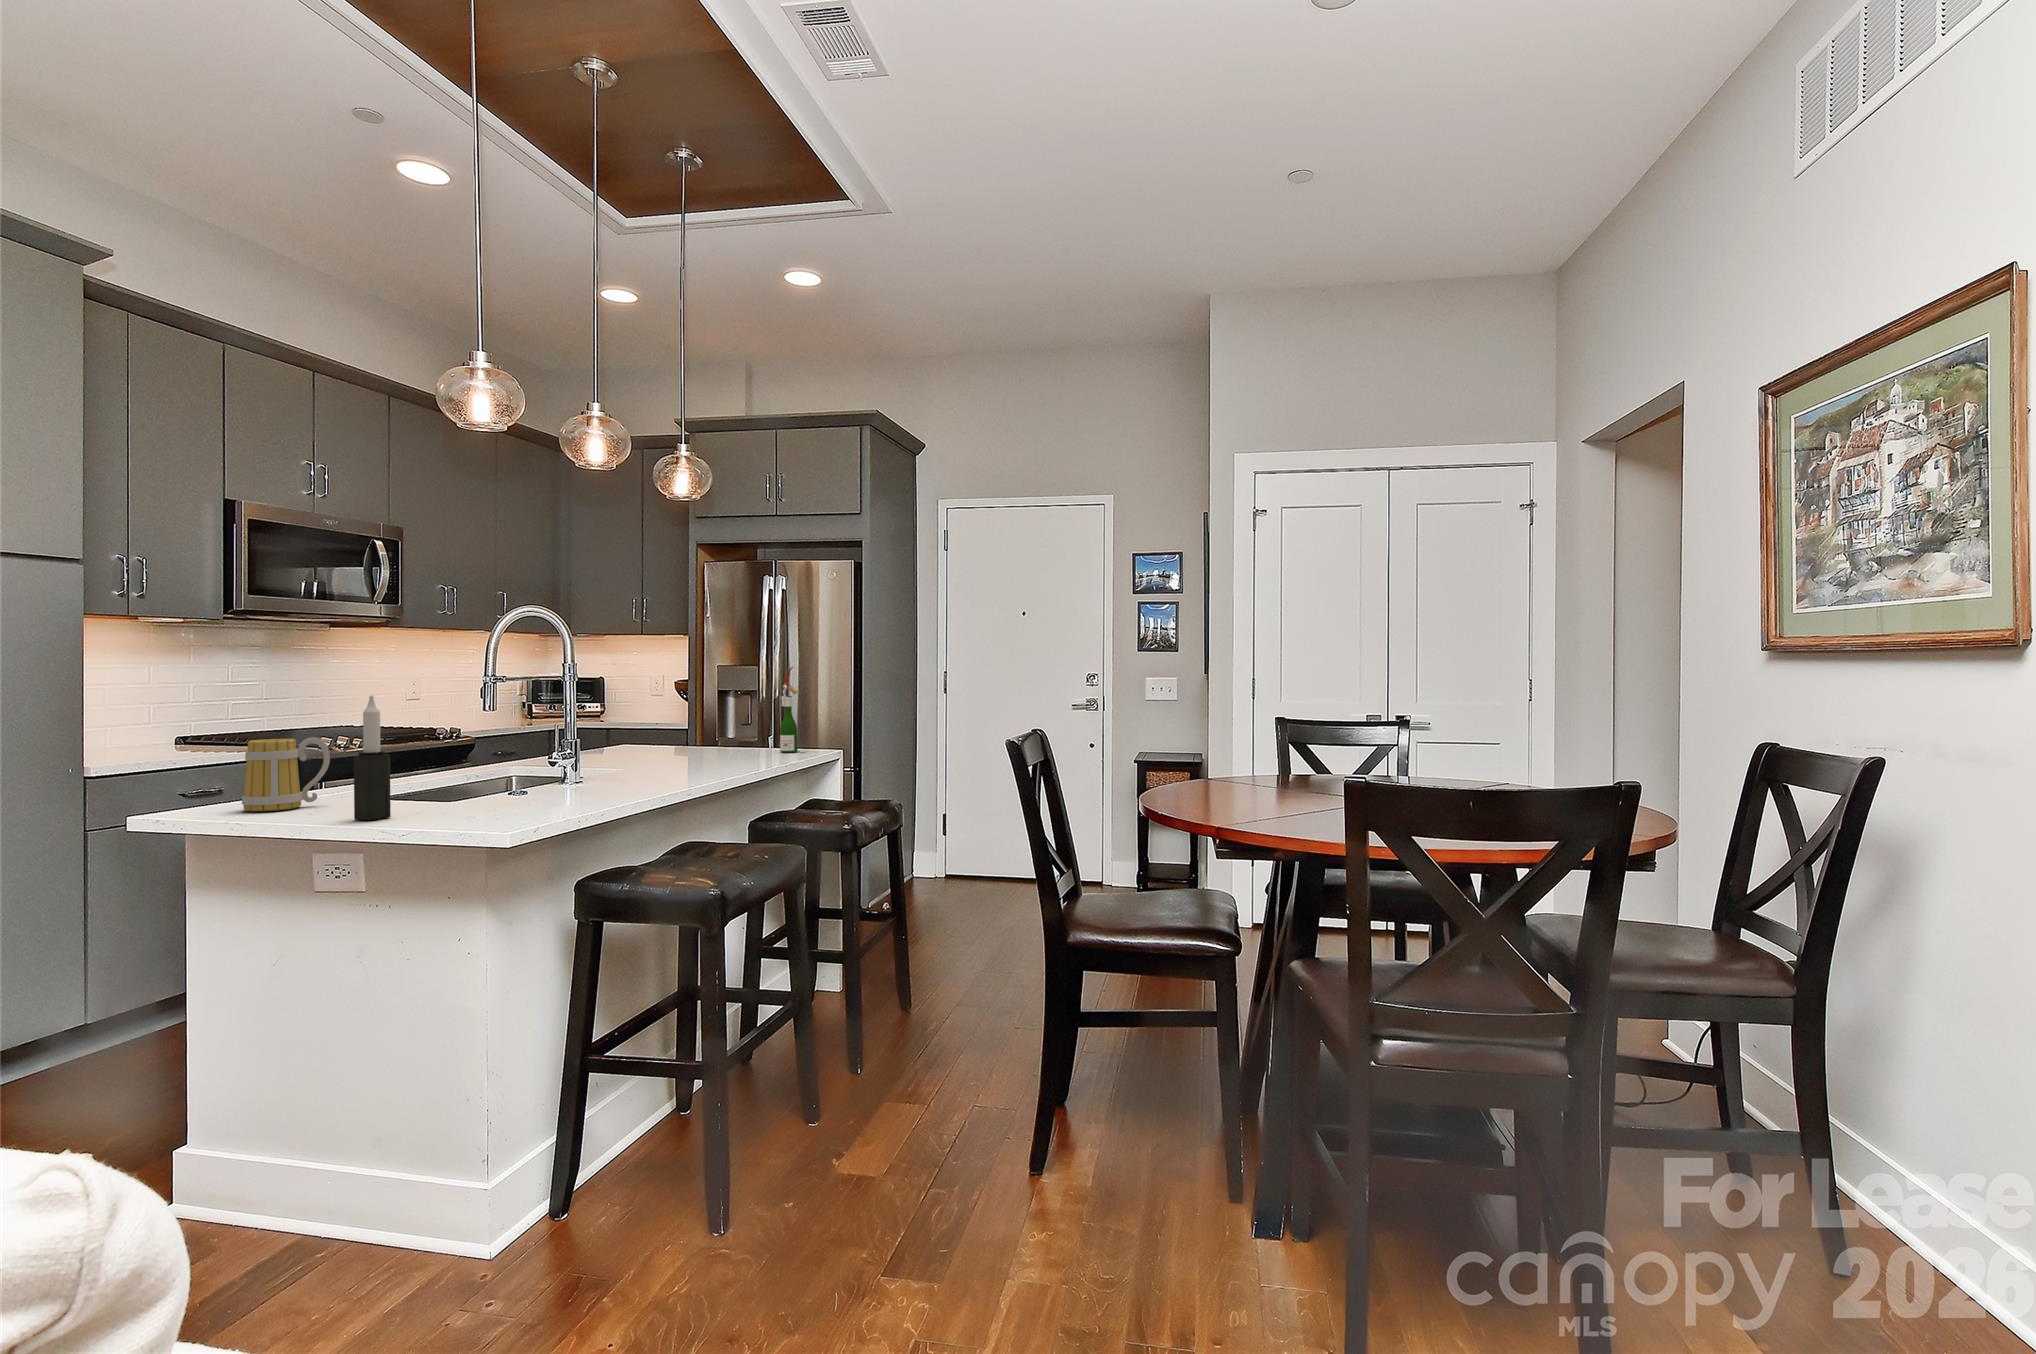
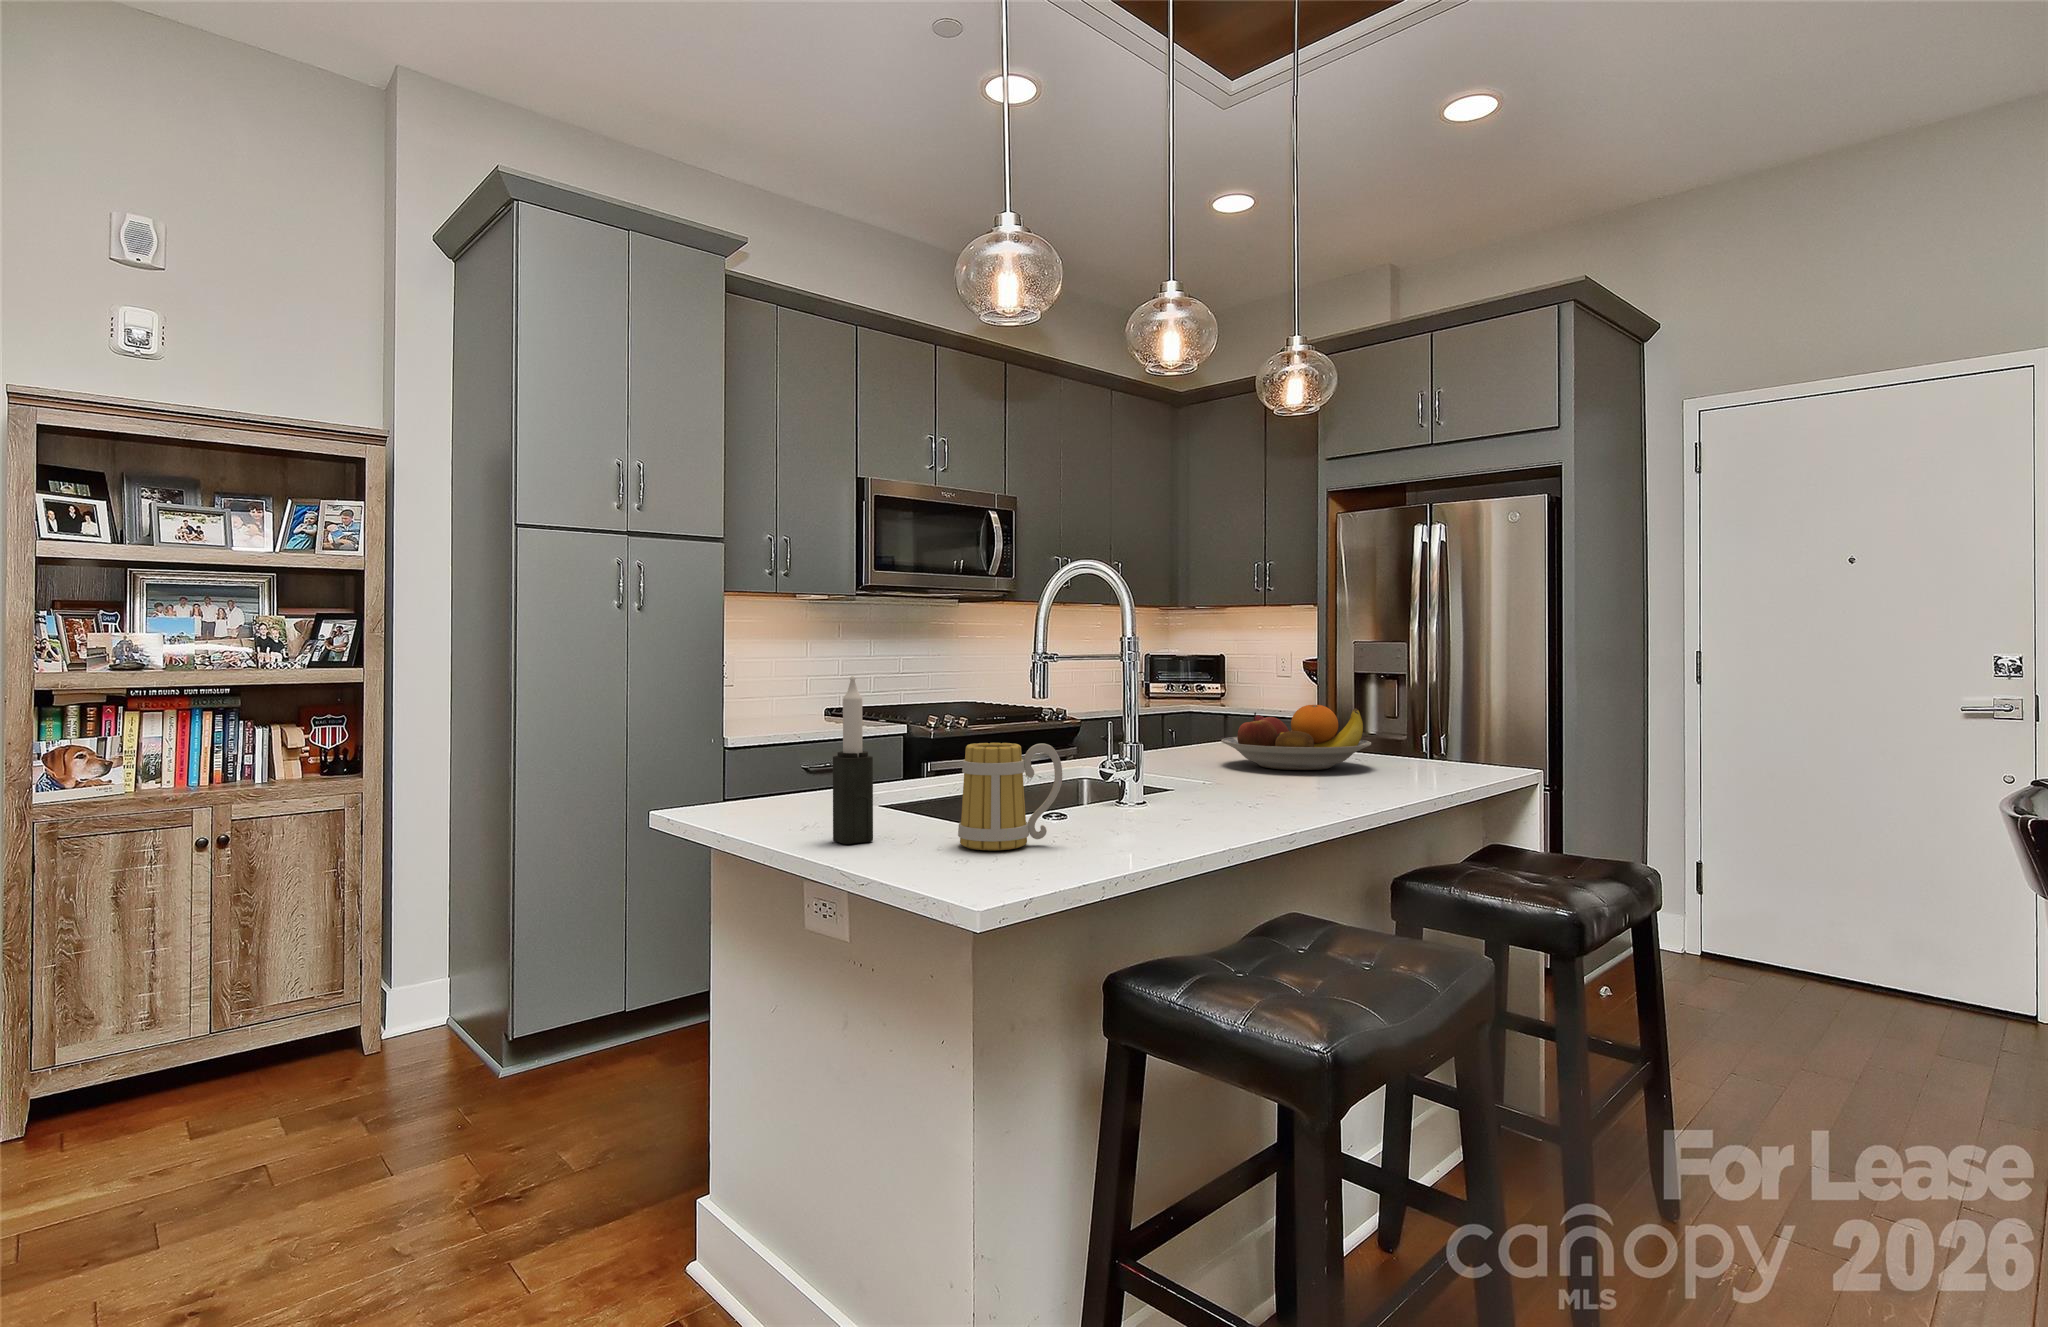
wine bottle: present [780,667,806,753] -> none [1431,642,1471,769]
fruit bowl: none [629,712,740,759] -> present [1221,705,1371,770]
mug: present [242,738,330,812] -> present [958,743,1062,850]

